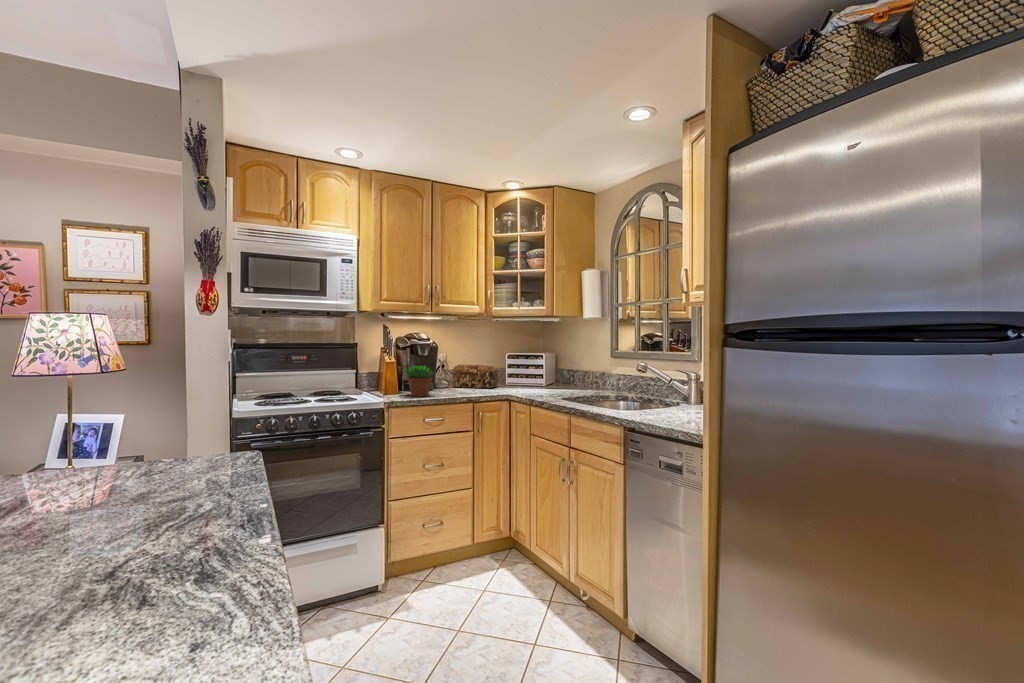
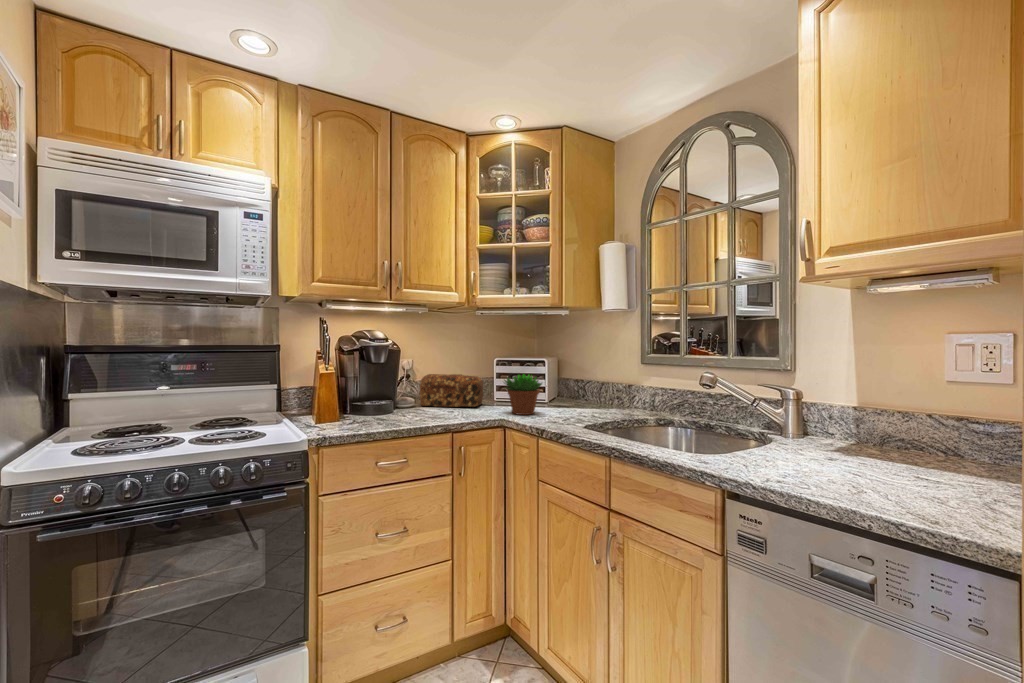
succulent plant: present [404,366,434,397] -> present [504,374,542,415]

